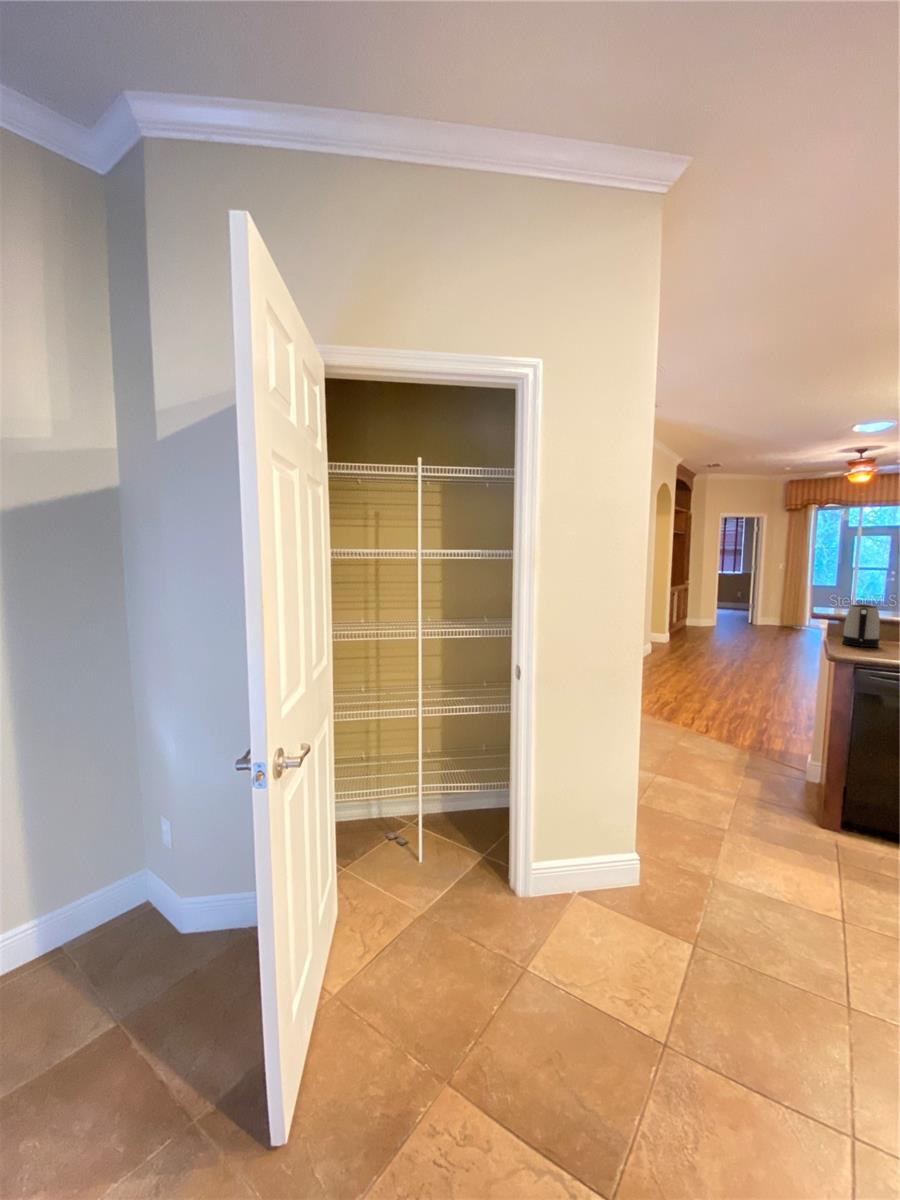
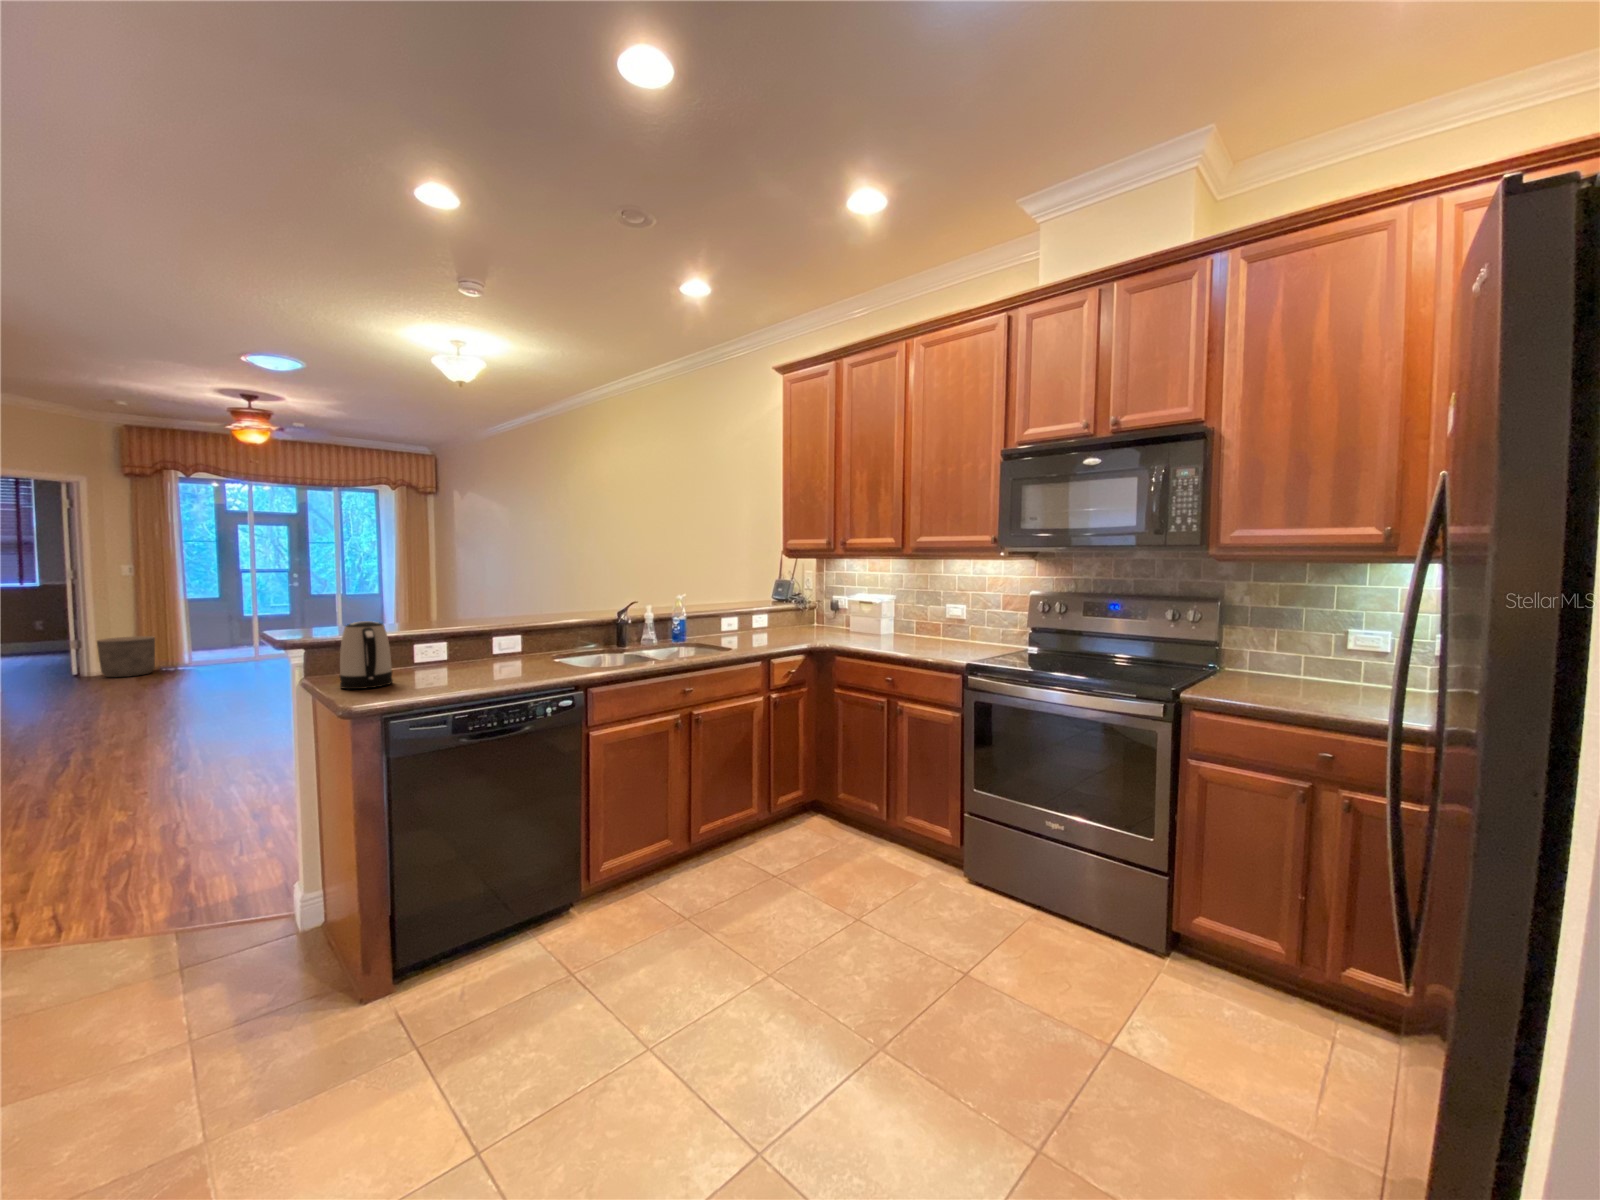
planter: none [759,606,788,629] -> present [97,636,155,677]

